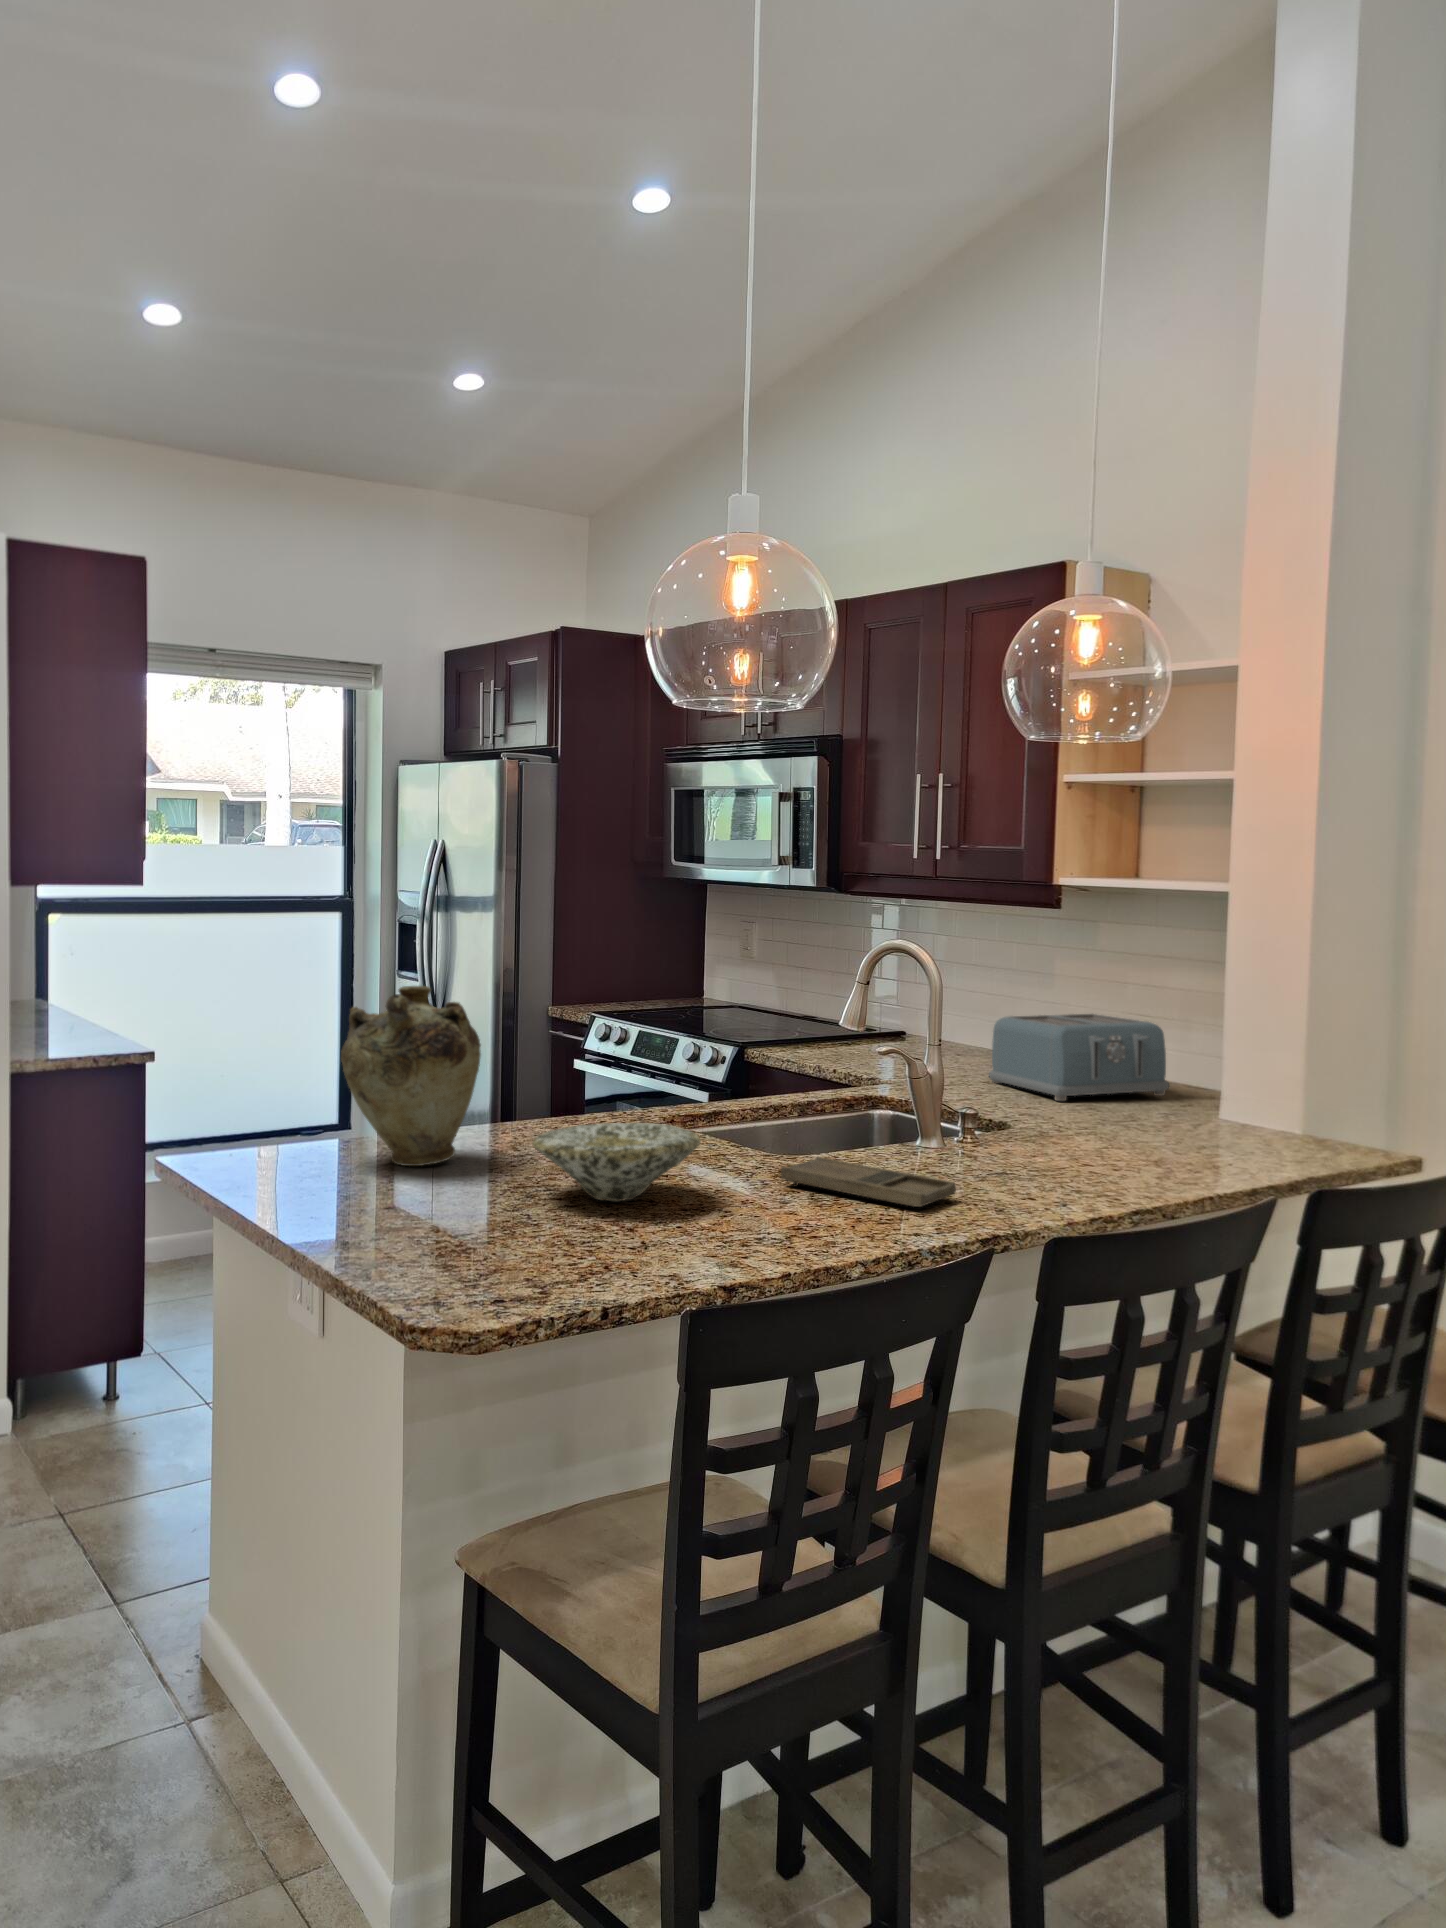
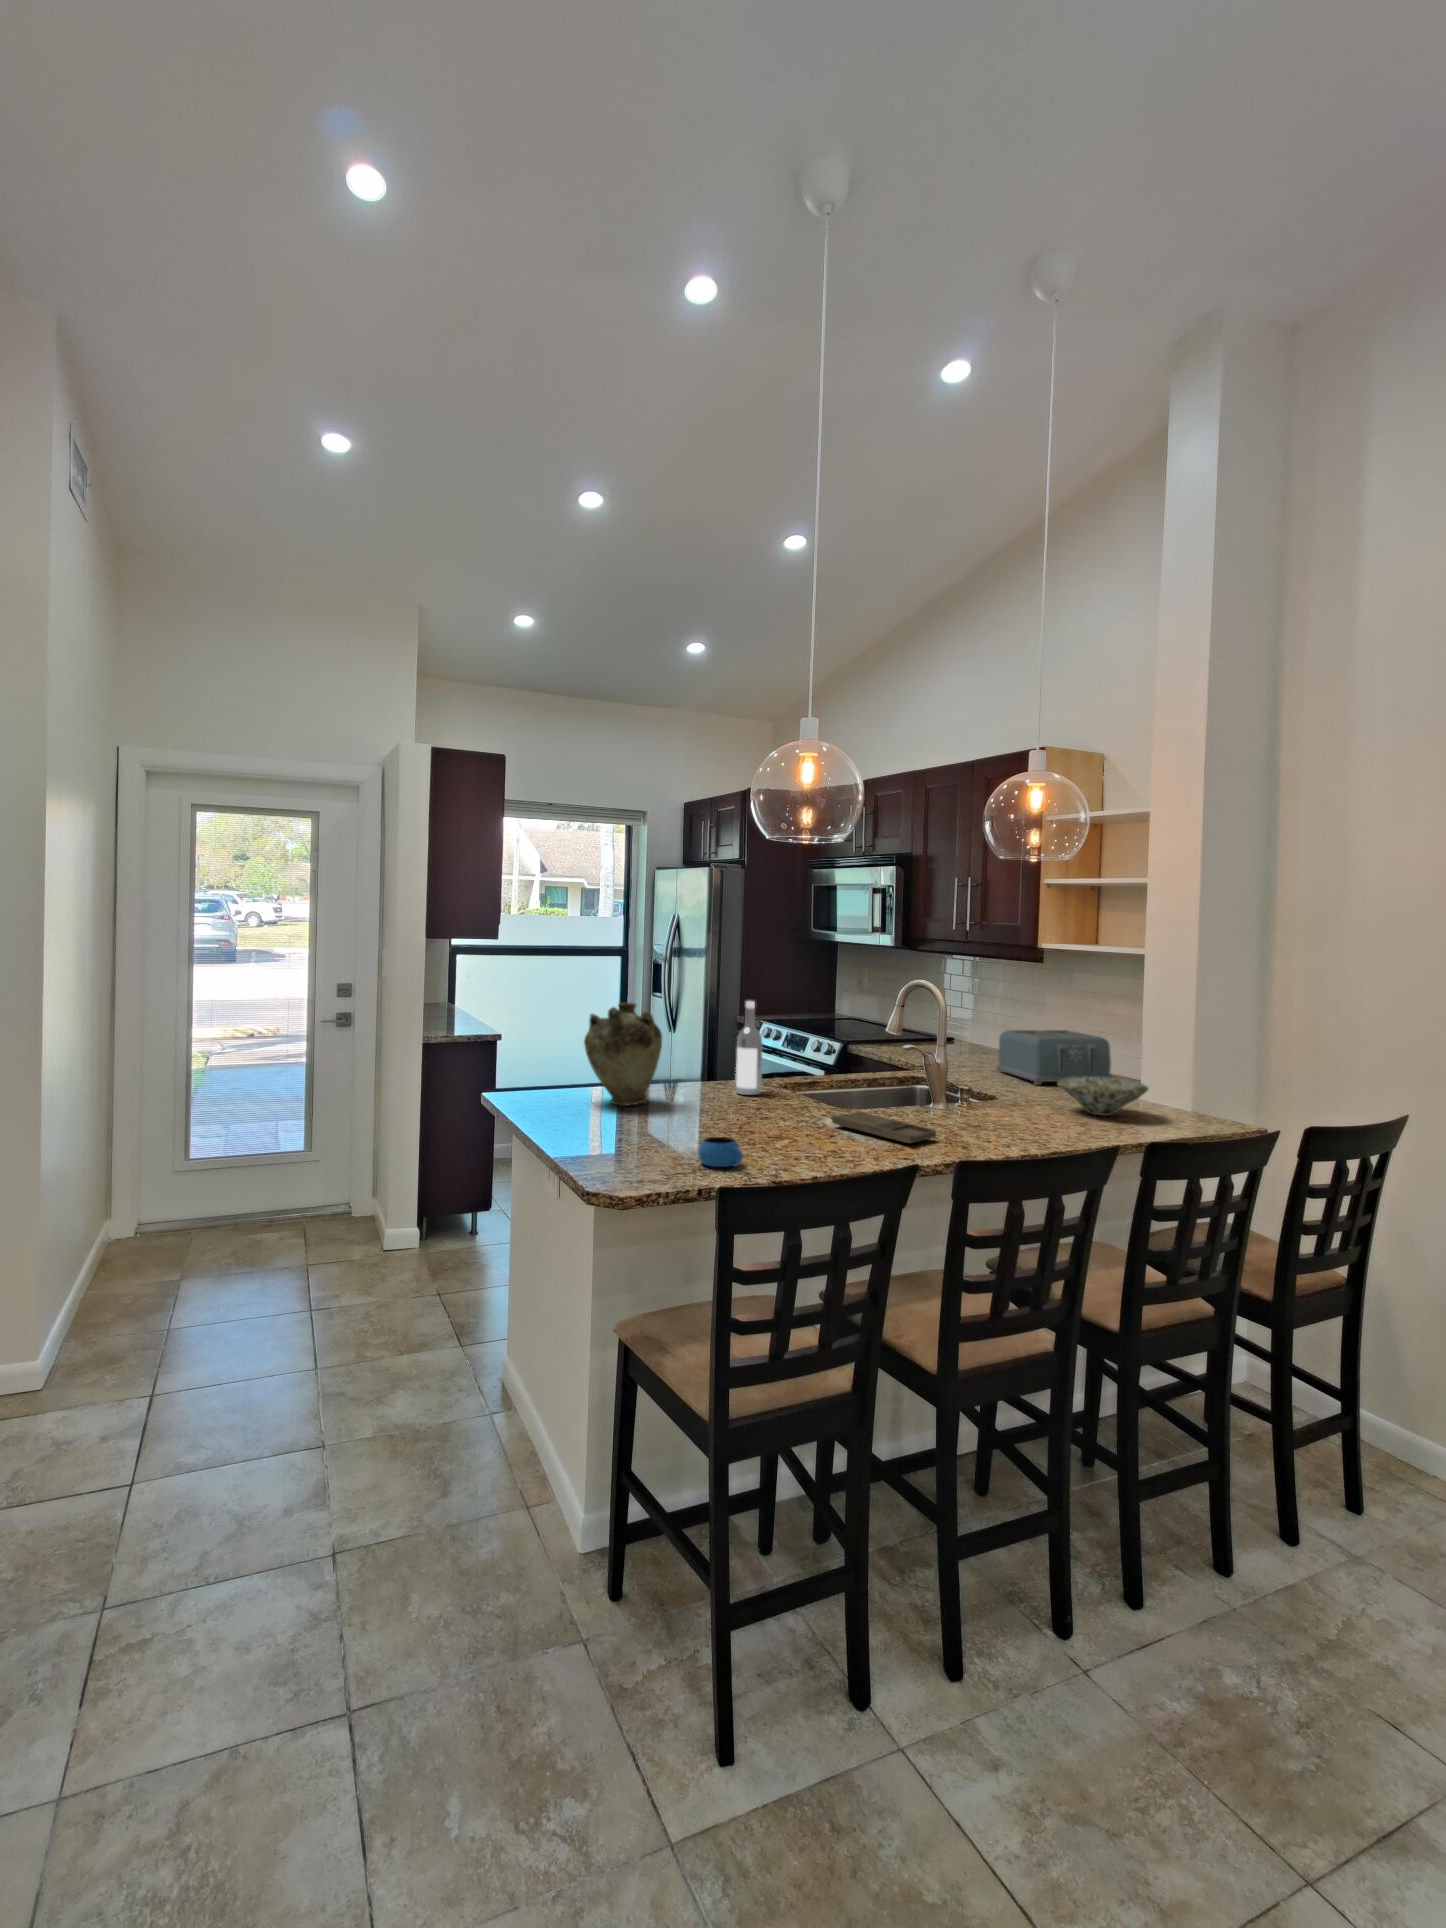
wine bottle: none [599,978,642,1138] -> present [736,1001,762,1095]
bowl: present [532,1123,701,1201] -> present [1057,1077,1148,1116]
mug: none [585,1215,666,1268] -> present [699,1137,743,1167]

